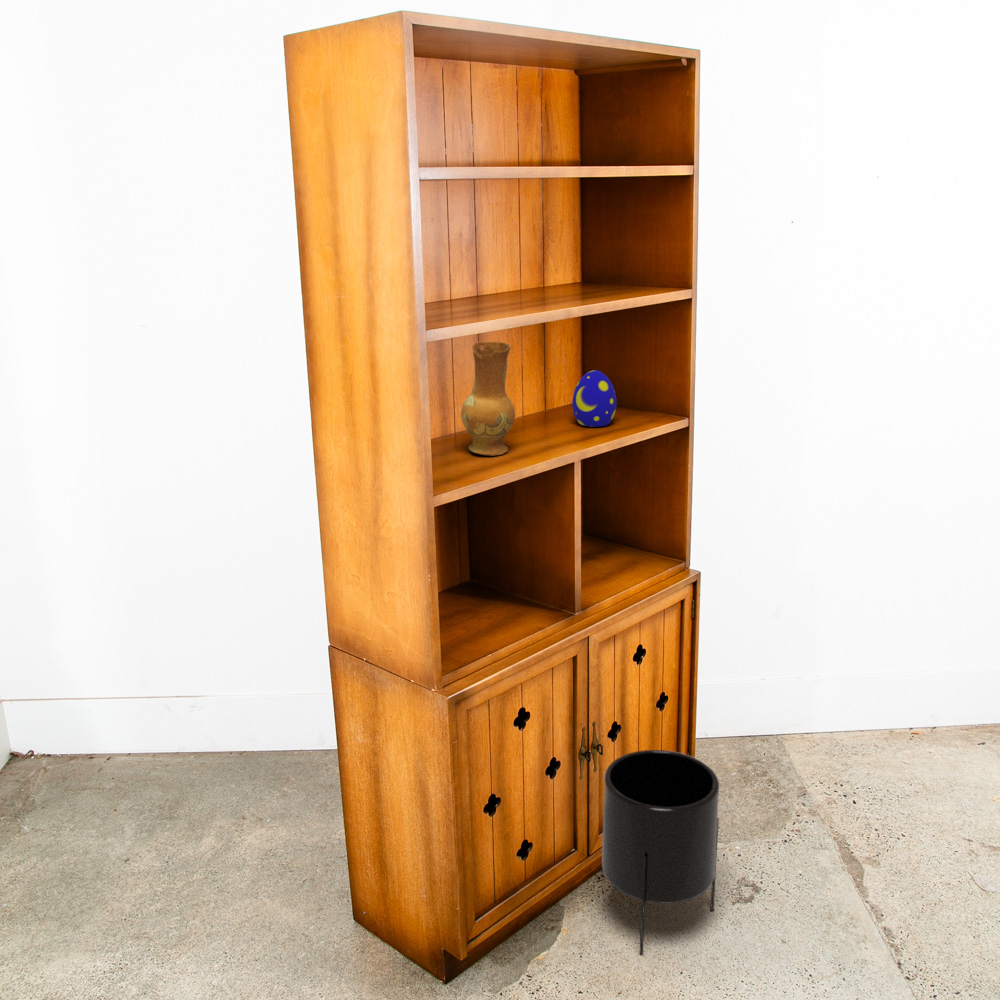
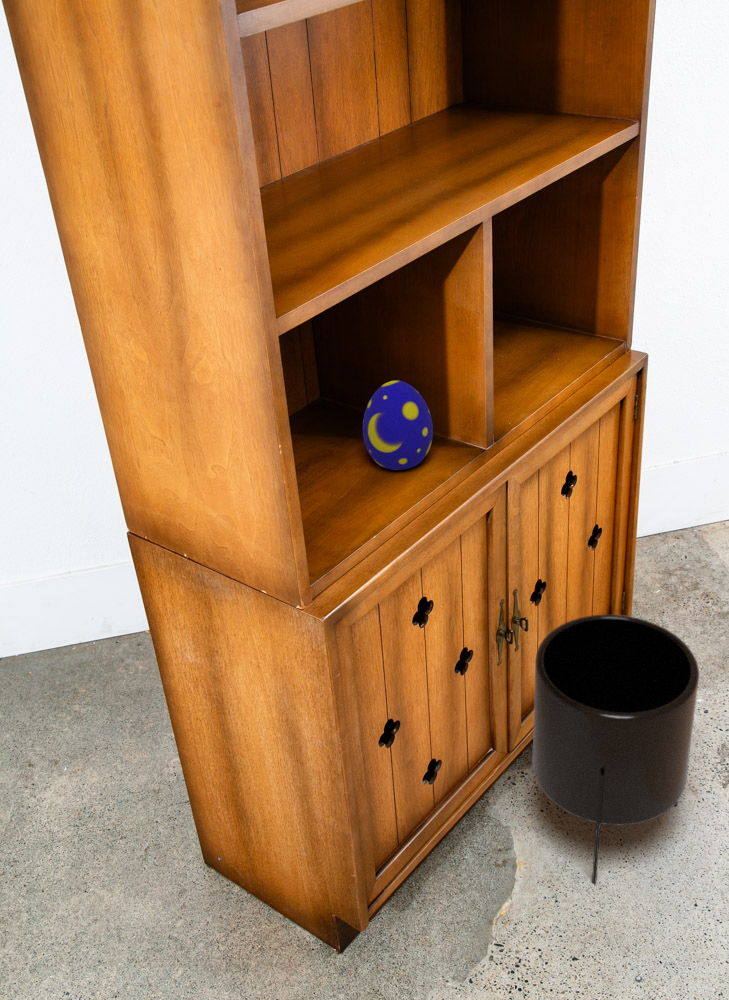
ceramic jug: present [461,341,515,456] -> none [290,15,379,217]
decorative egg: present [572,370,617,427] -> present [363,380,433,470]

